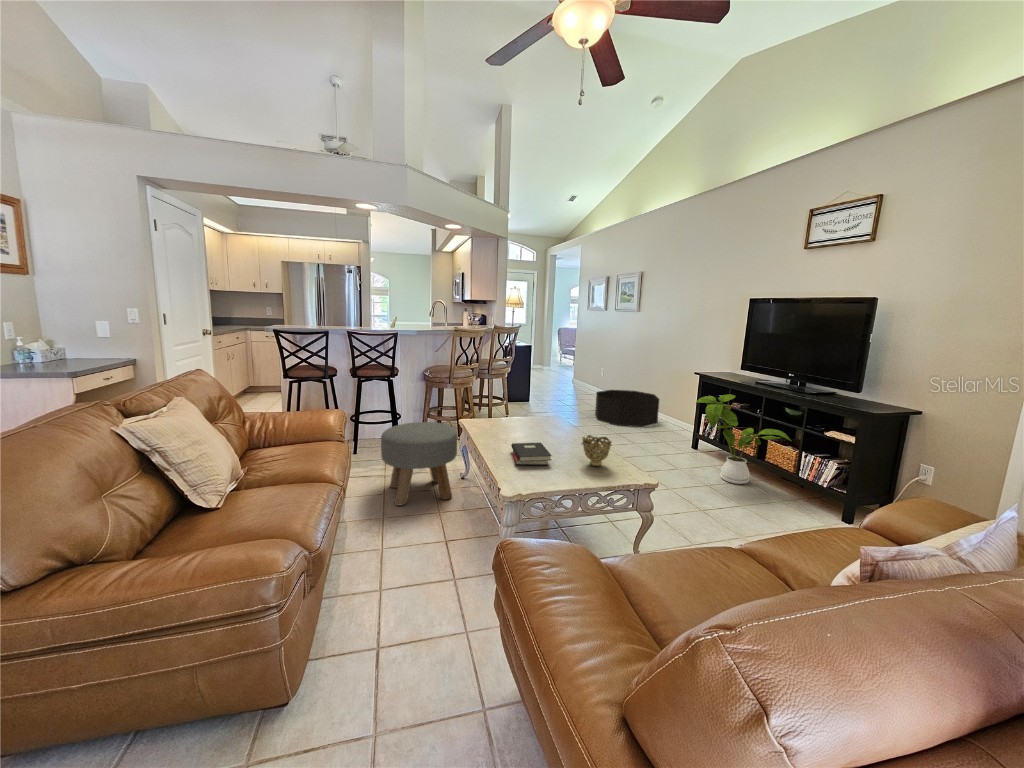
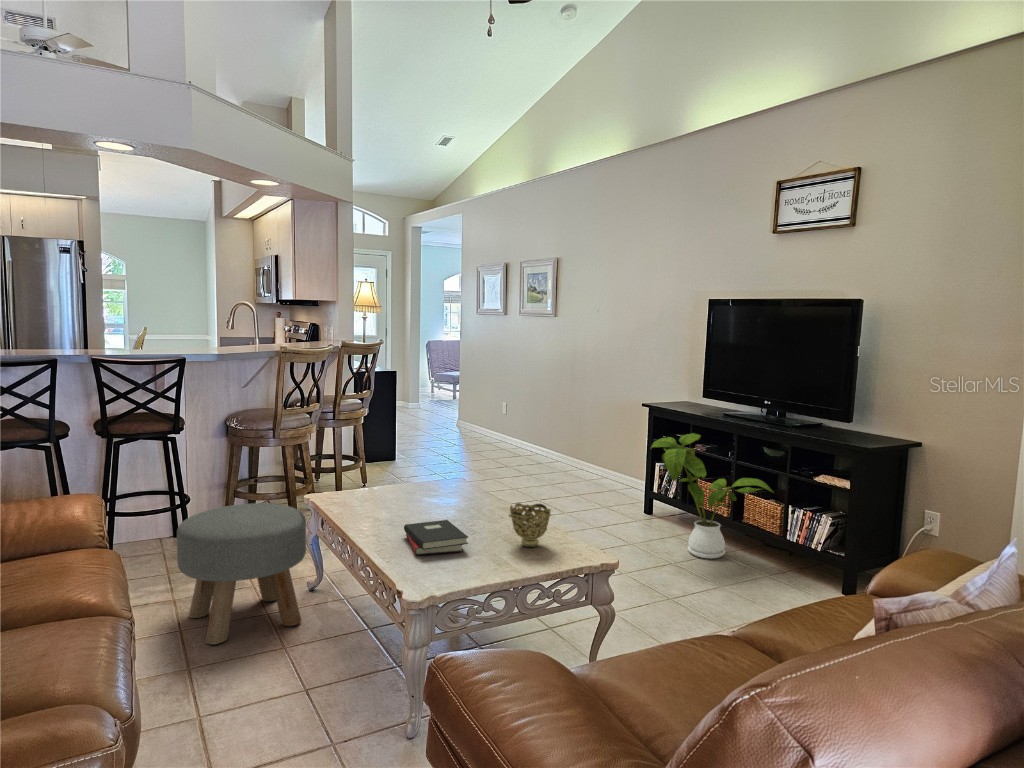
basket: present [595,390,659,427] -> none [501,435,595,490]

